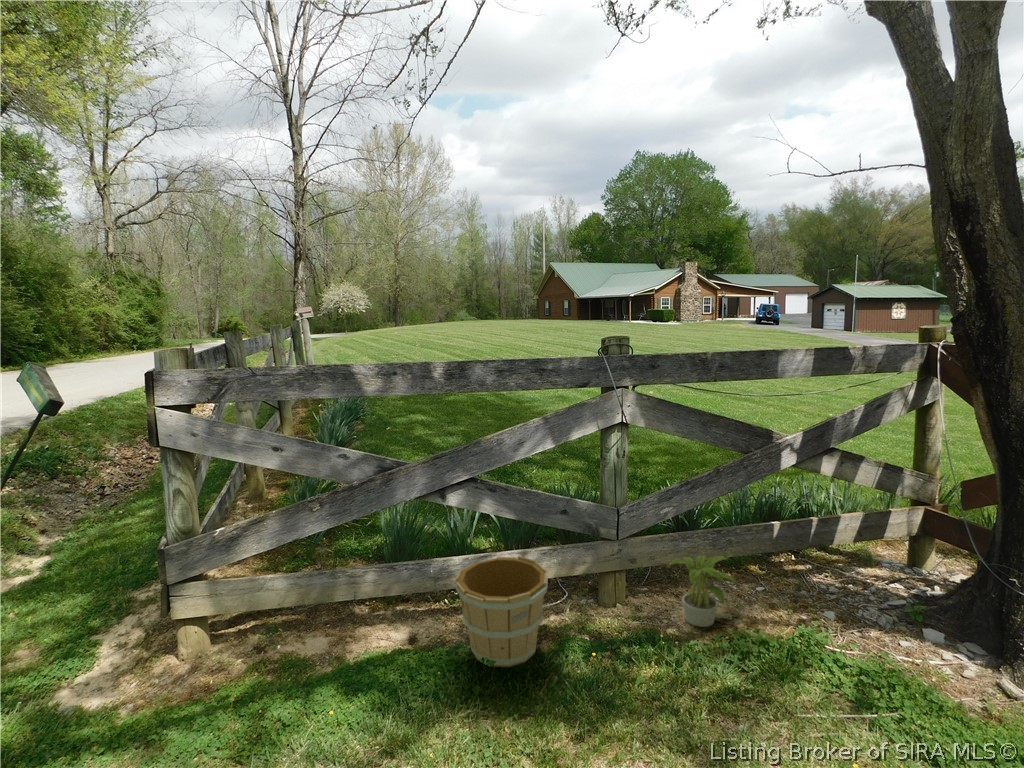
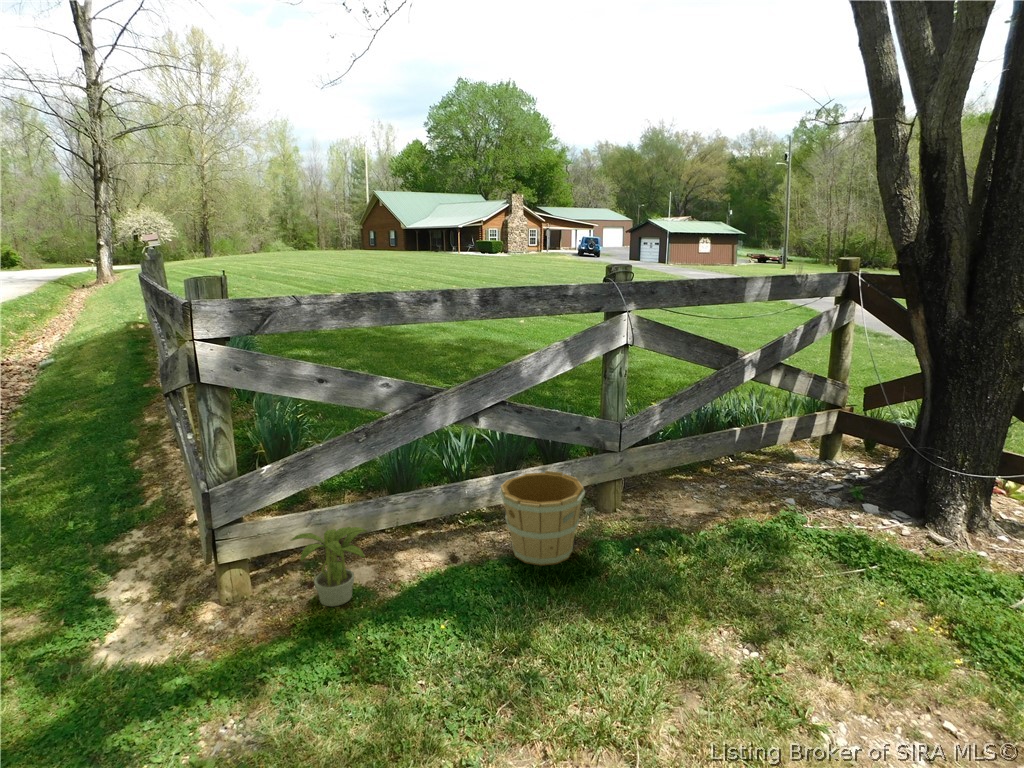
potted plant: present [669,556,737,627] -> present [291,527,366,606]

